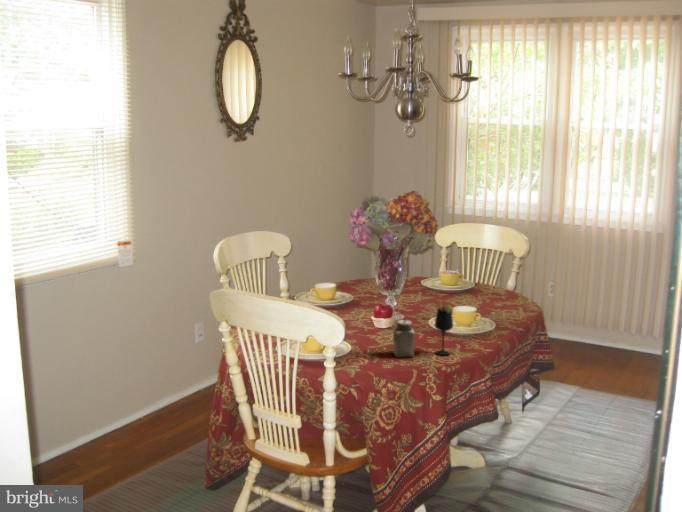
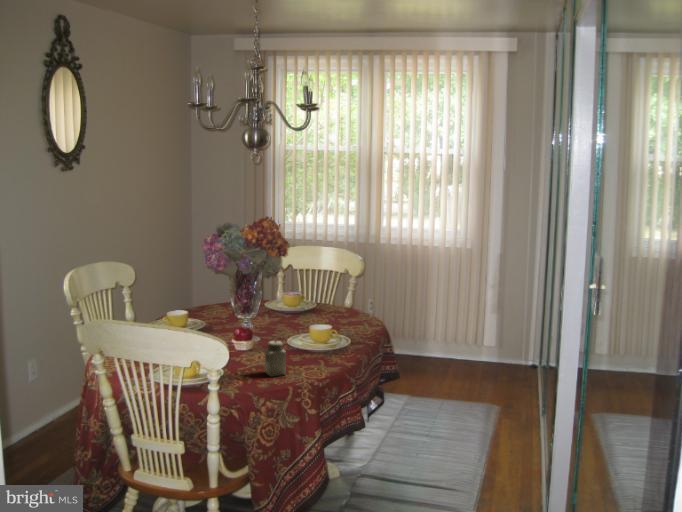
wine glass: present [435,305,453,355] -> none [302,319,320,371]

